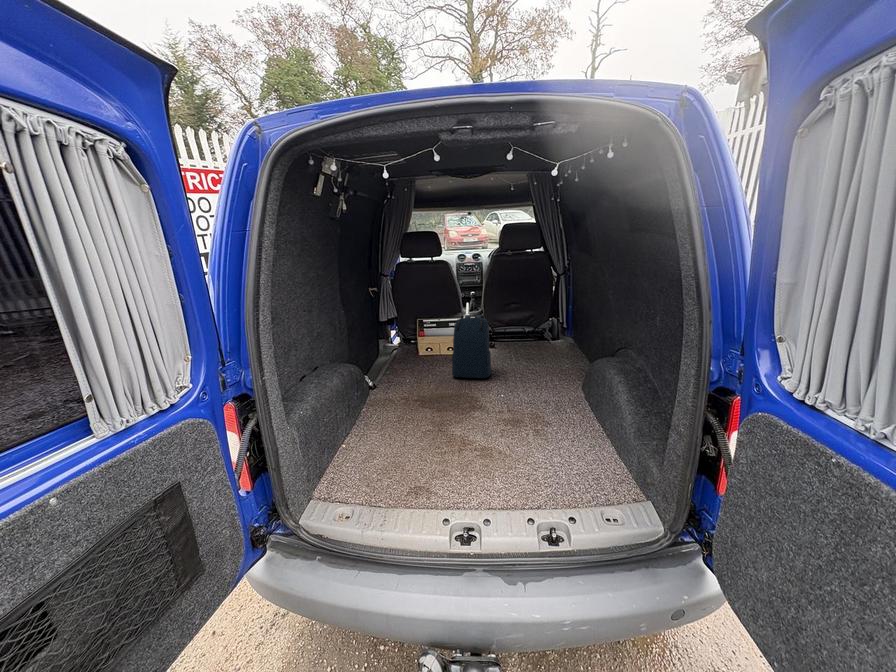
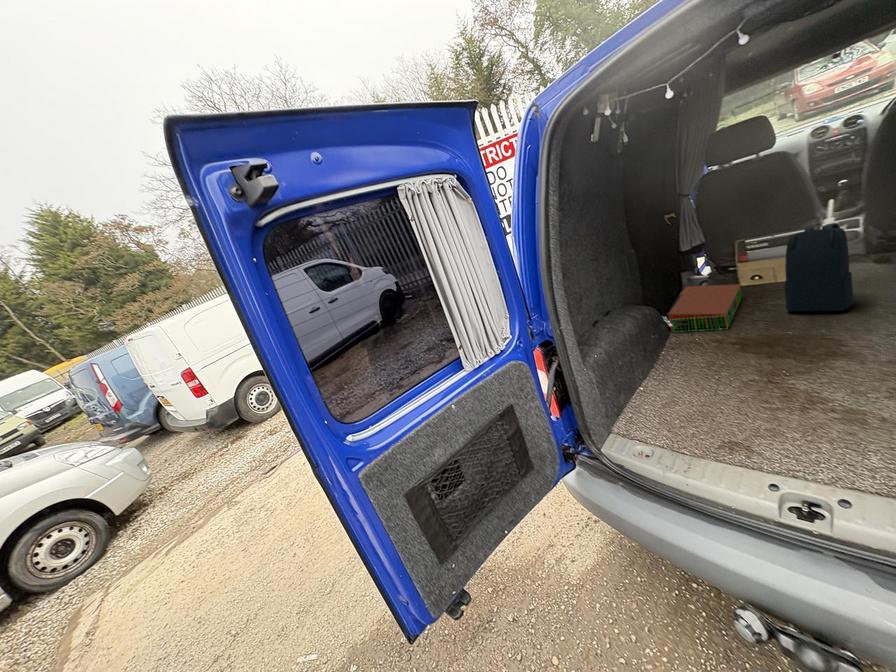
storage bin: none [369,352,422,390] -> present [668,284,742,332]

